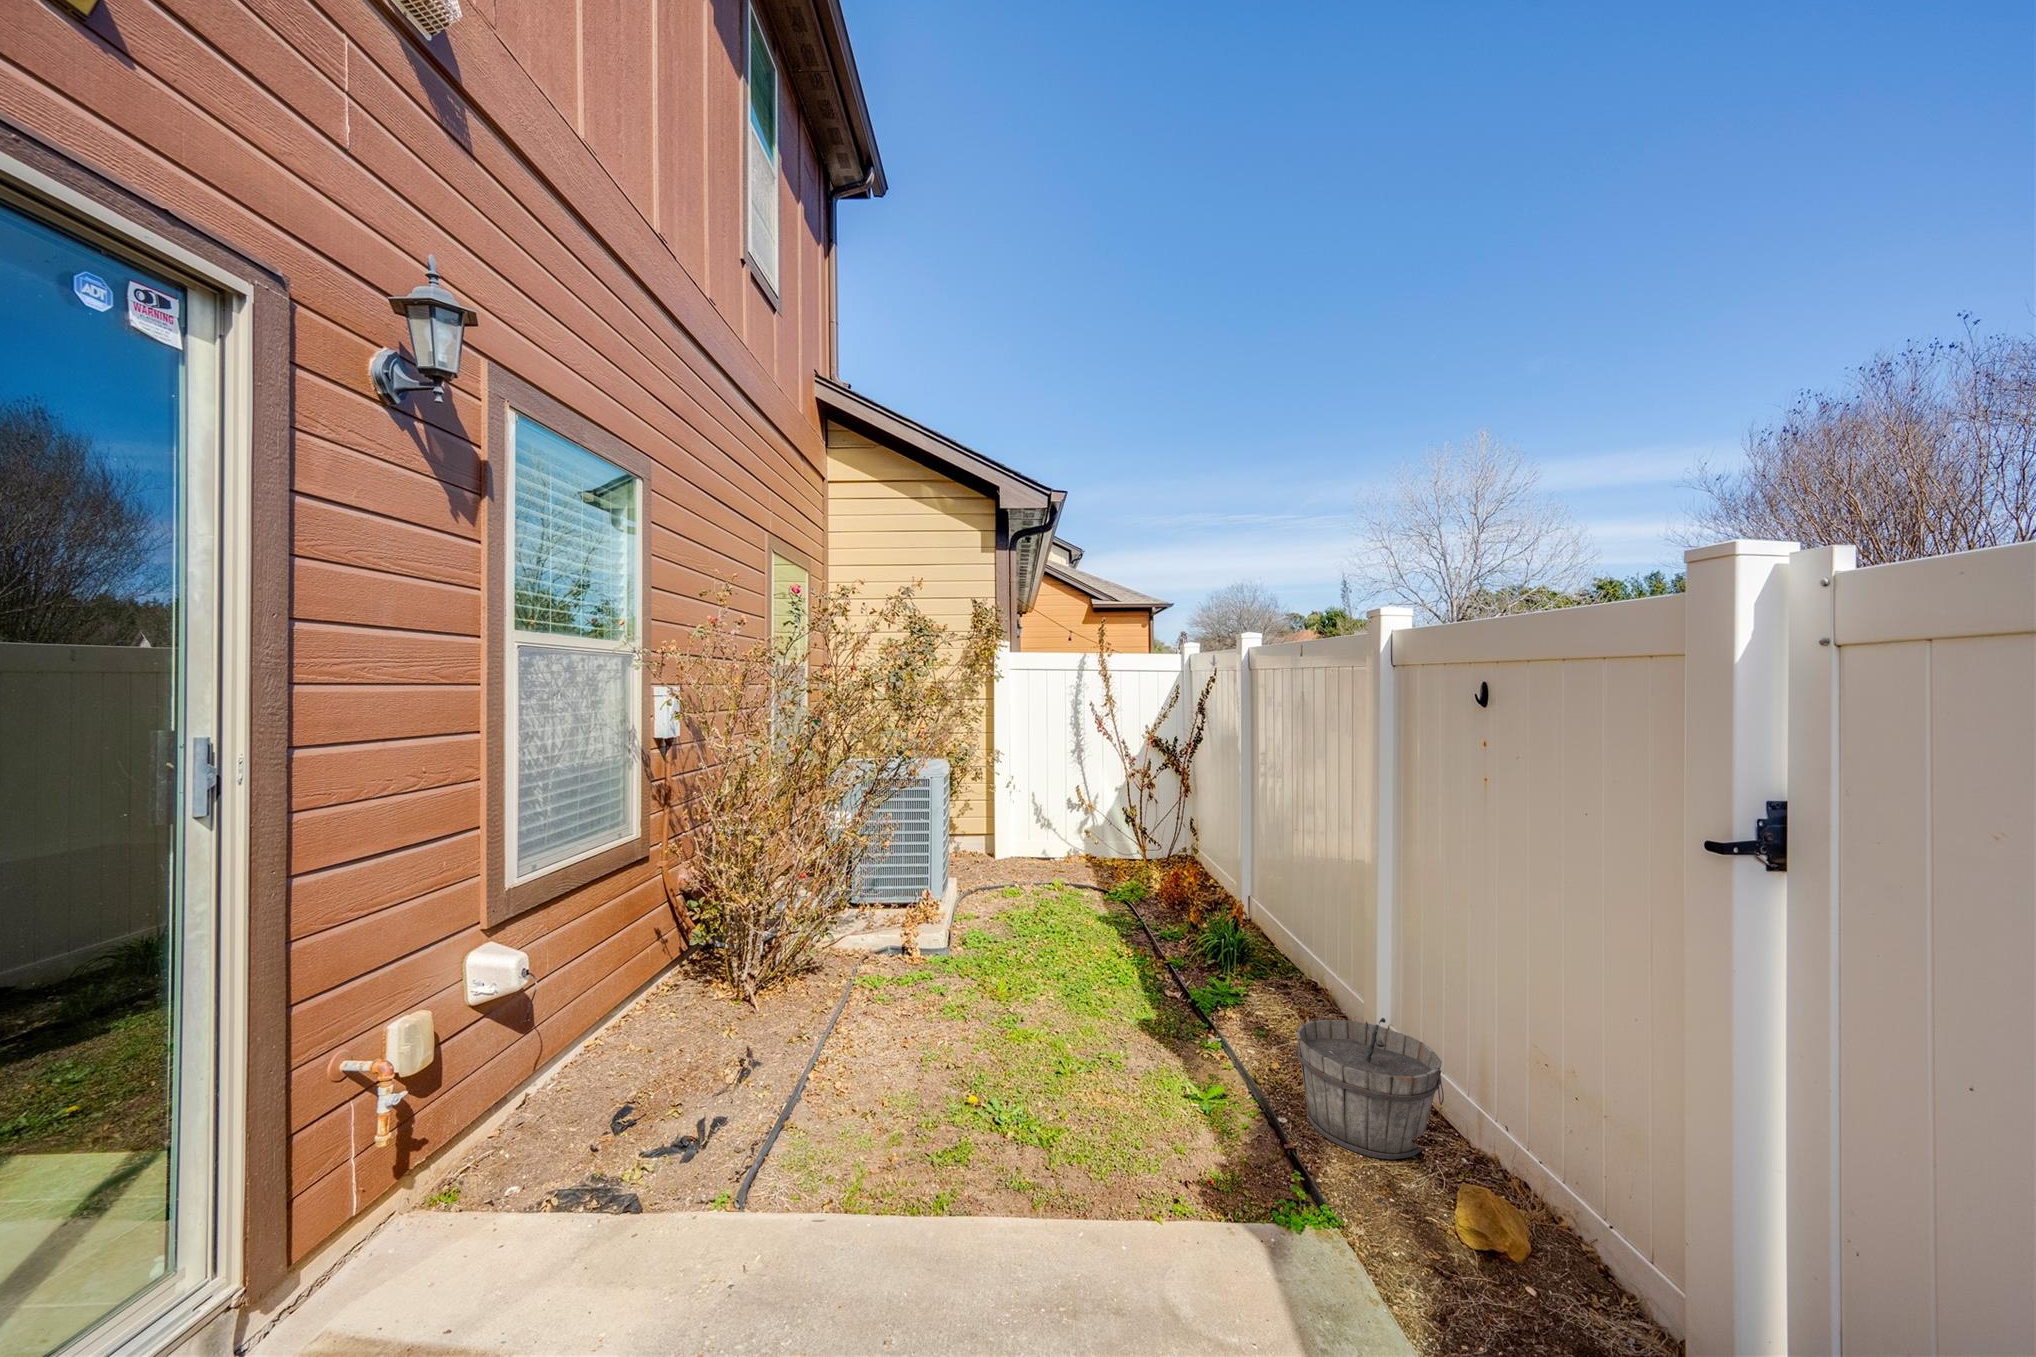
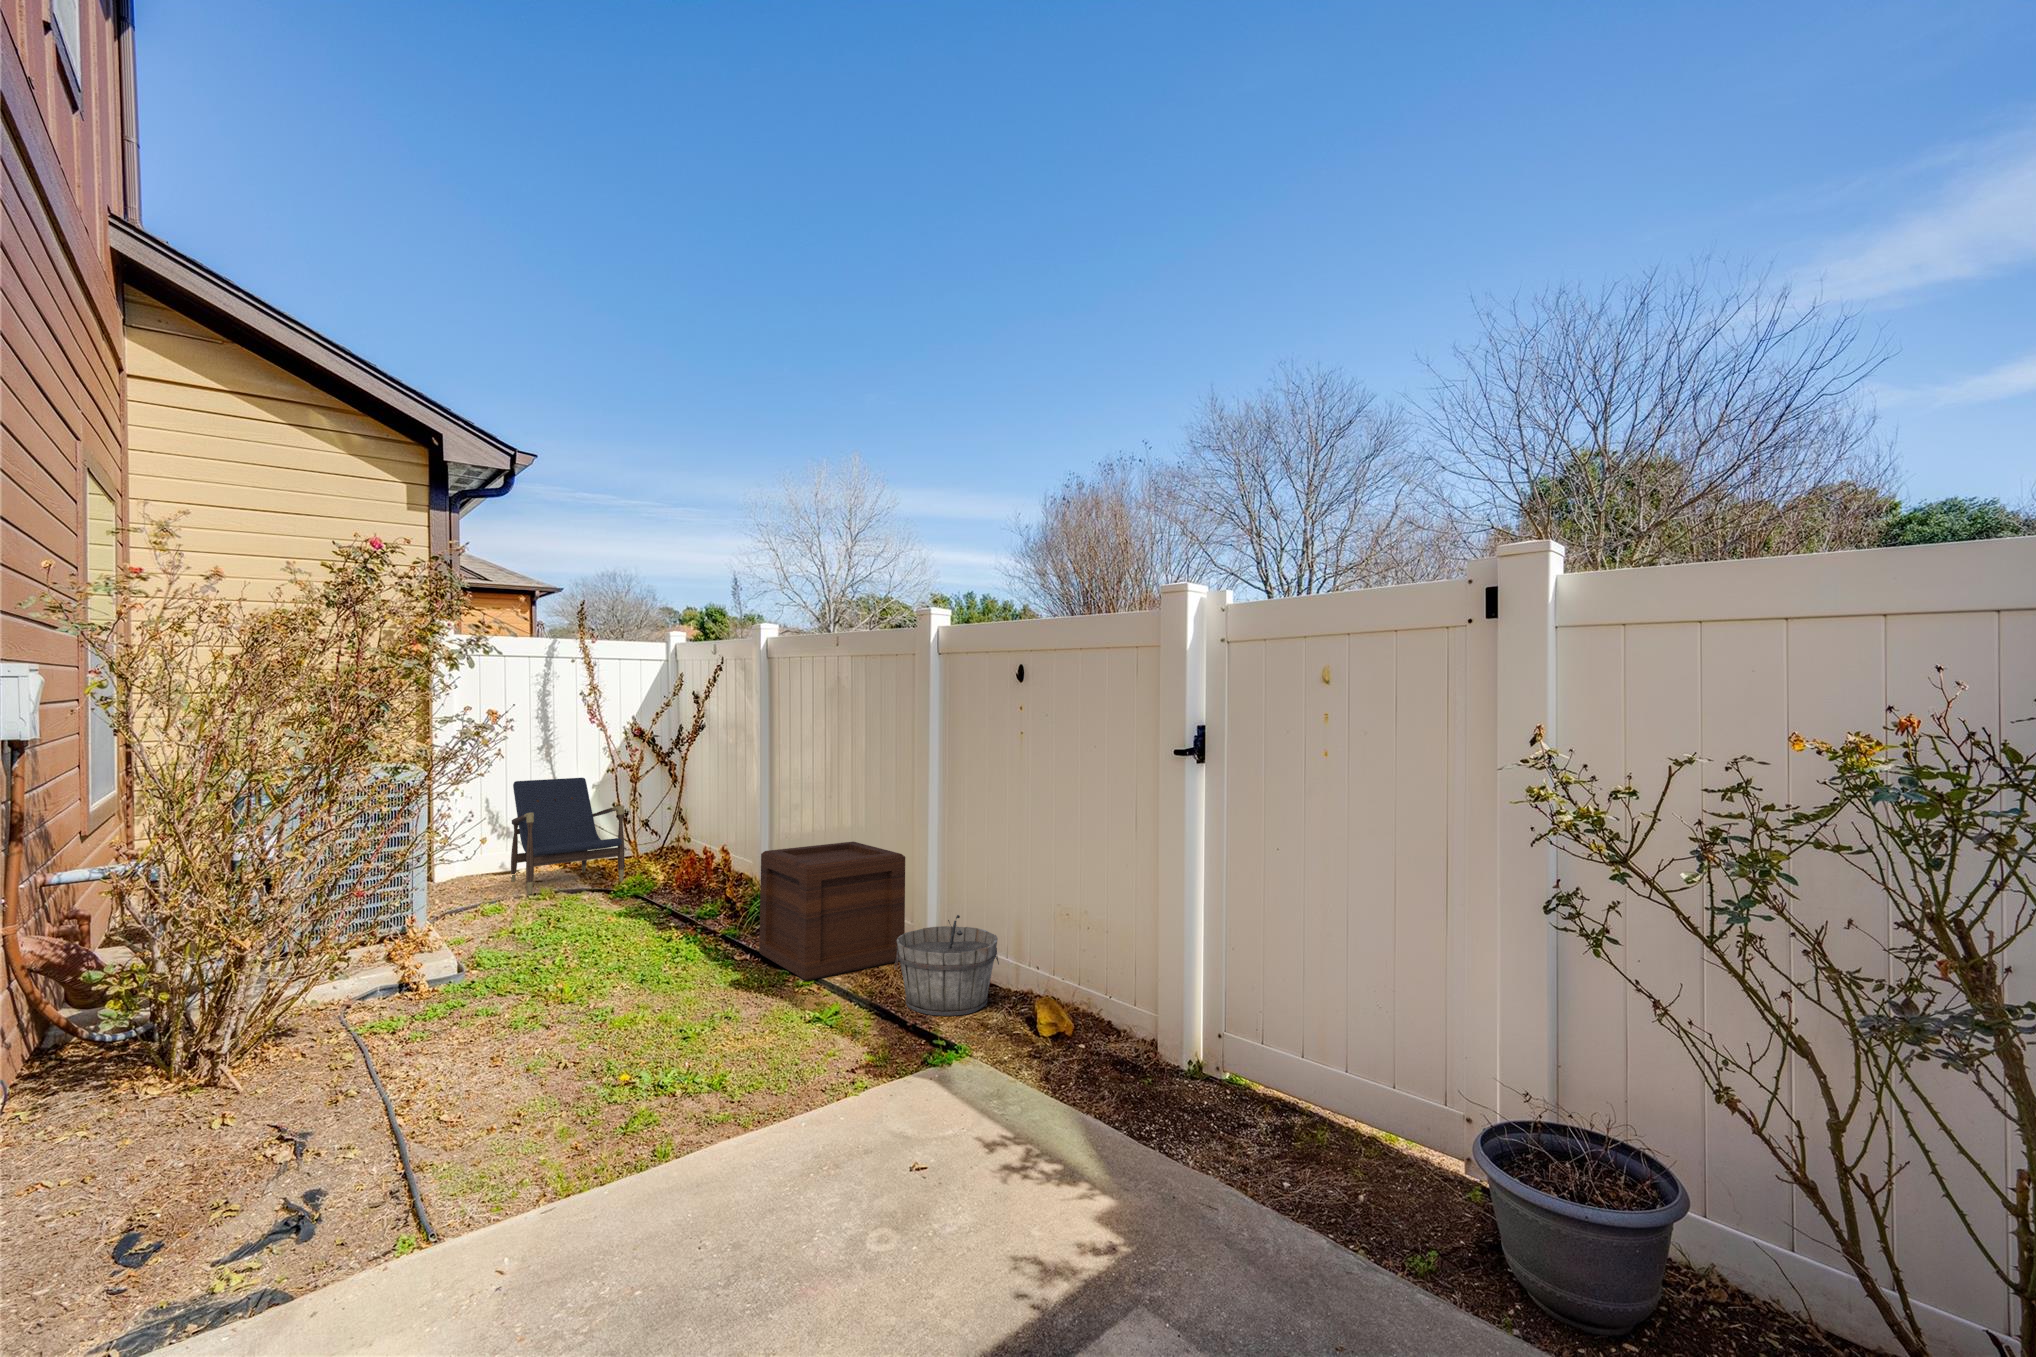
lounge chair: none [1048,779,1133,882] -> present [511,778,624,894]
wooden crate: none [1190,882,1349,1049] -> present [759,842,905,981]

